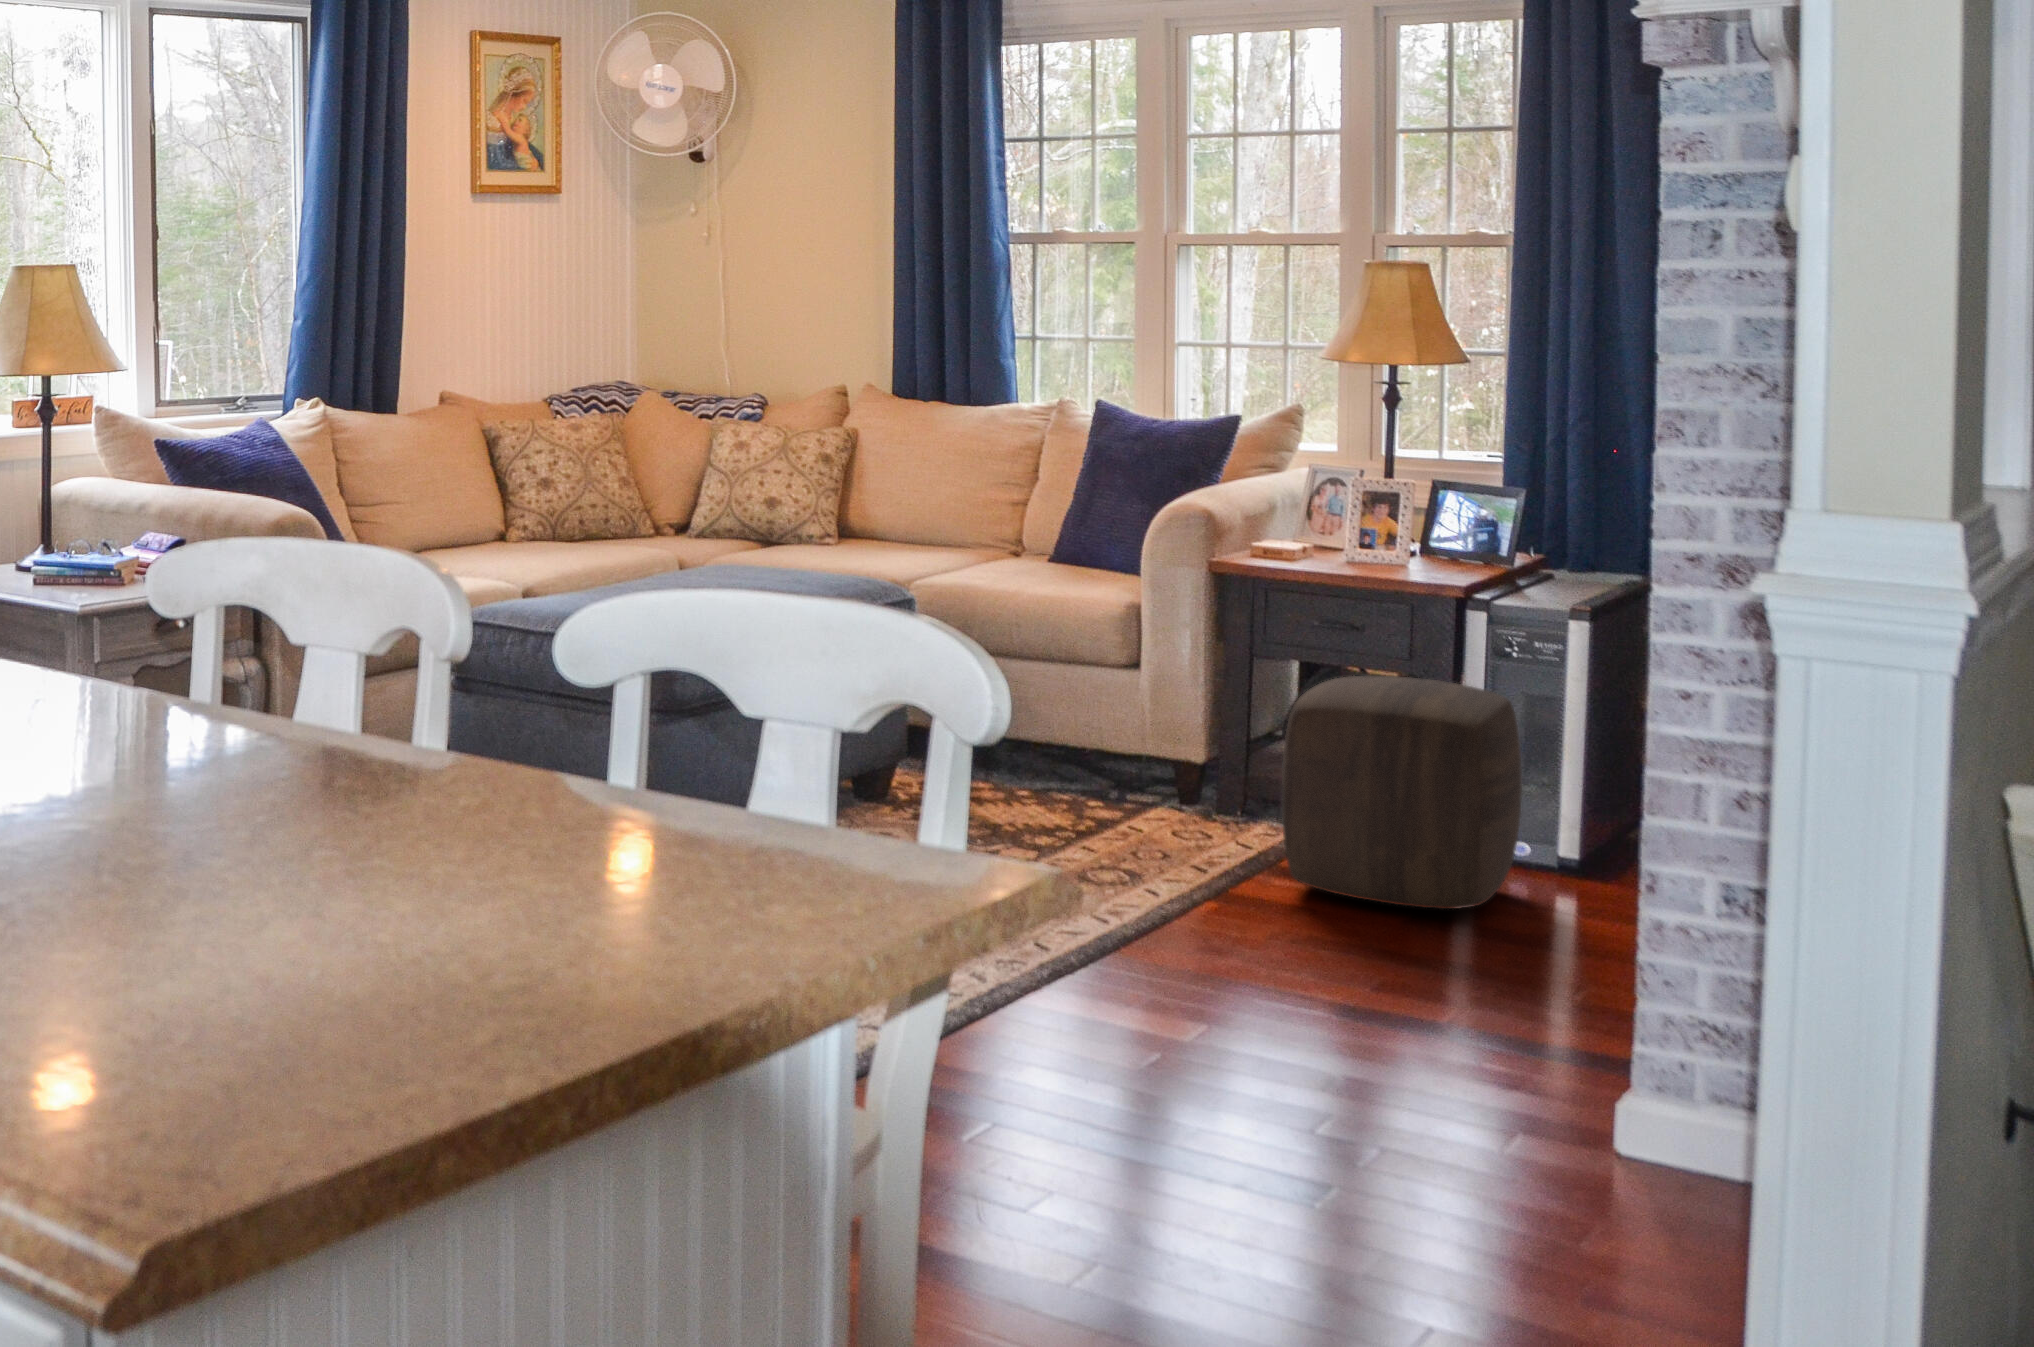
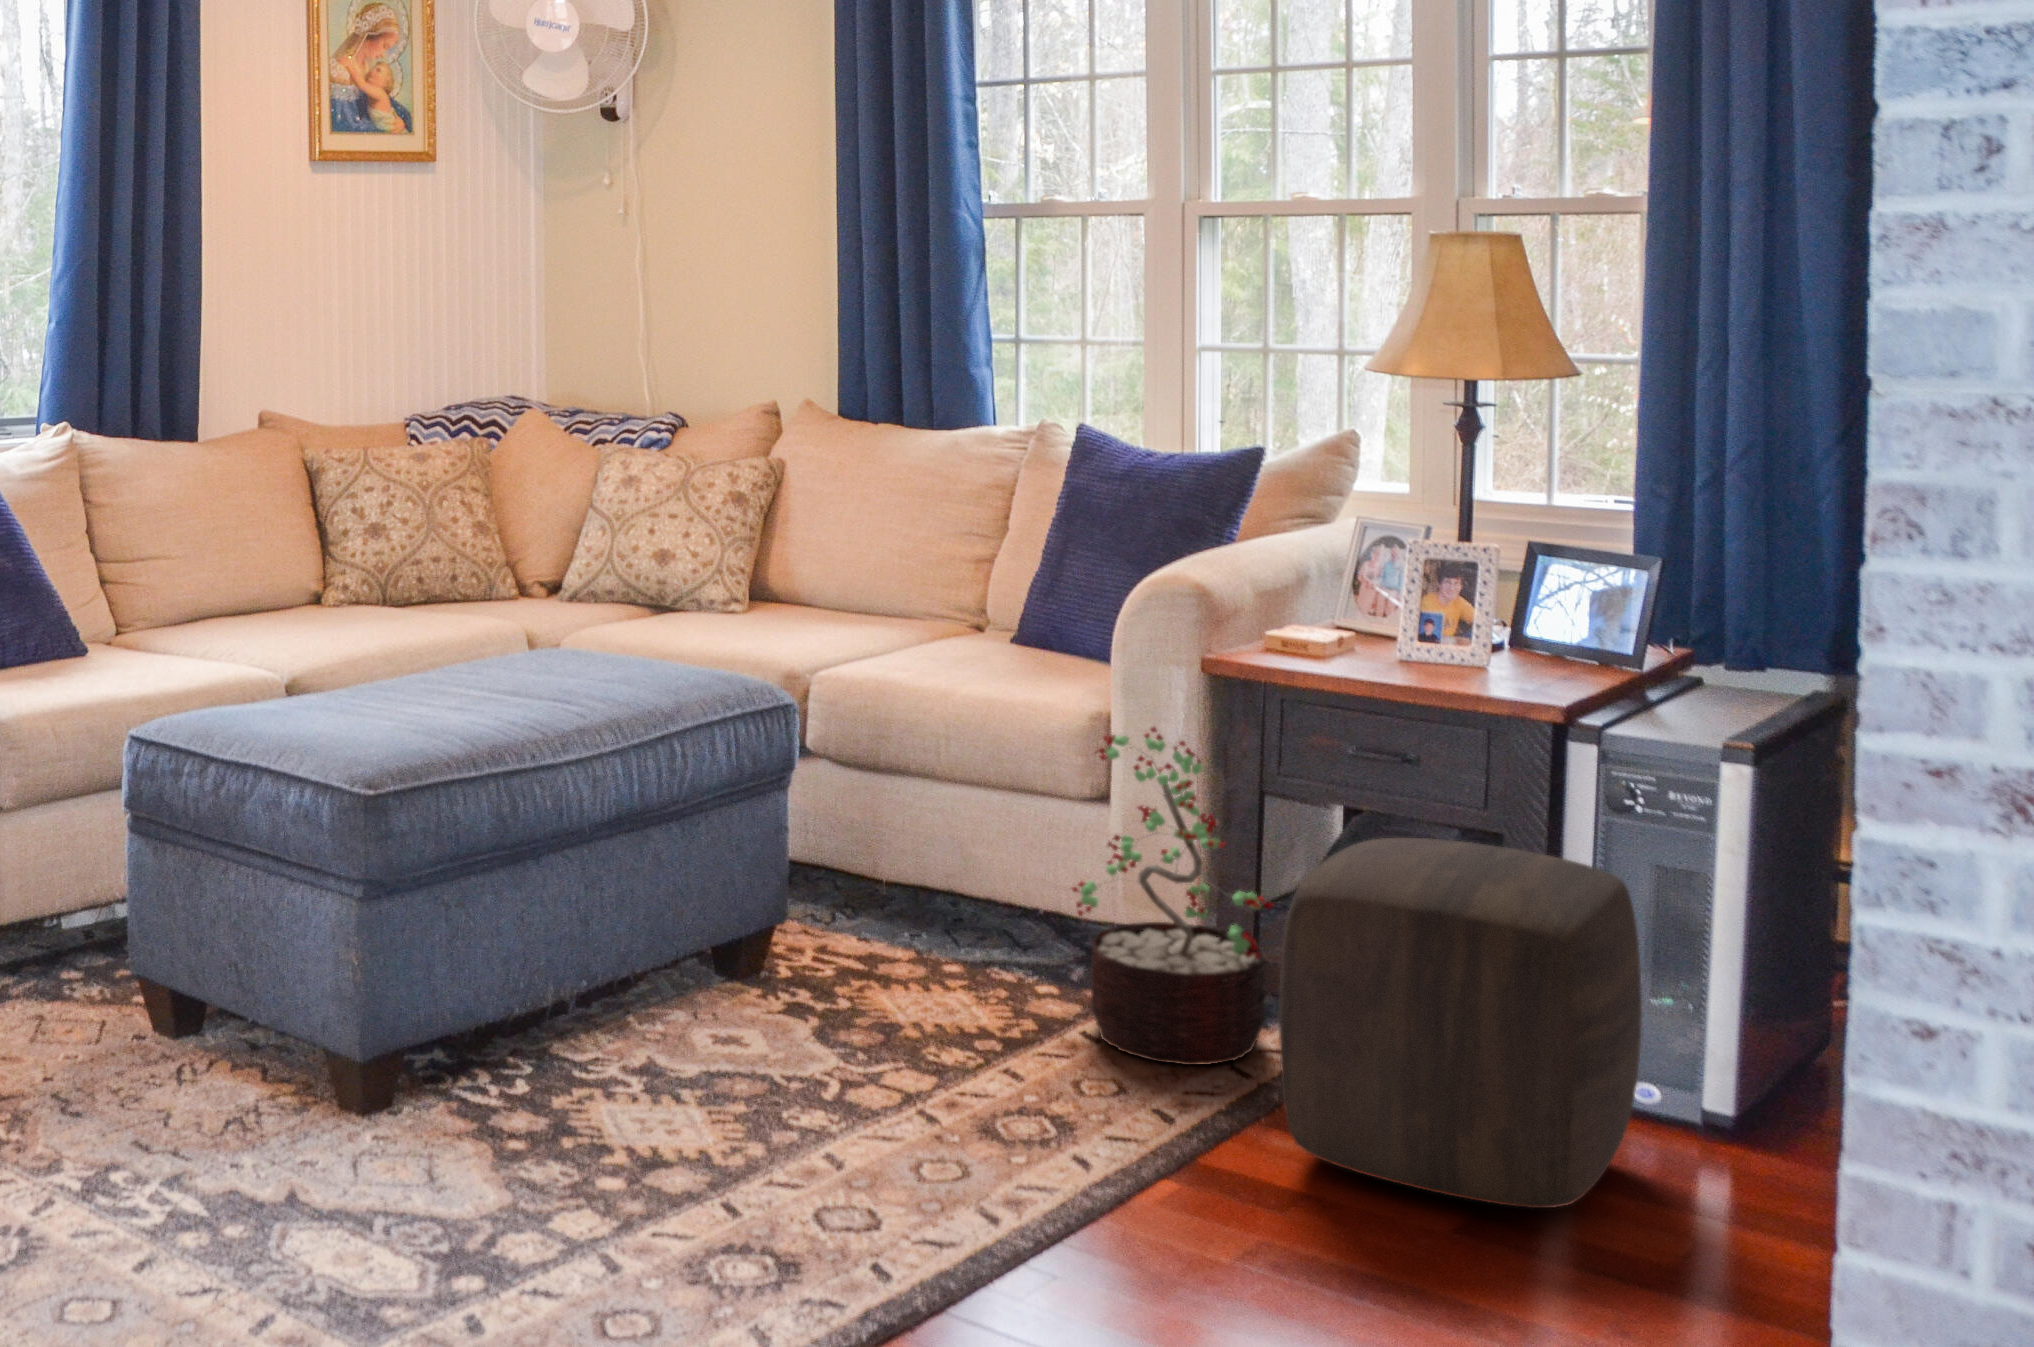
decorative plant: none [1115,609,1265,843] -> present [1072,727,1274,1065]

